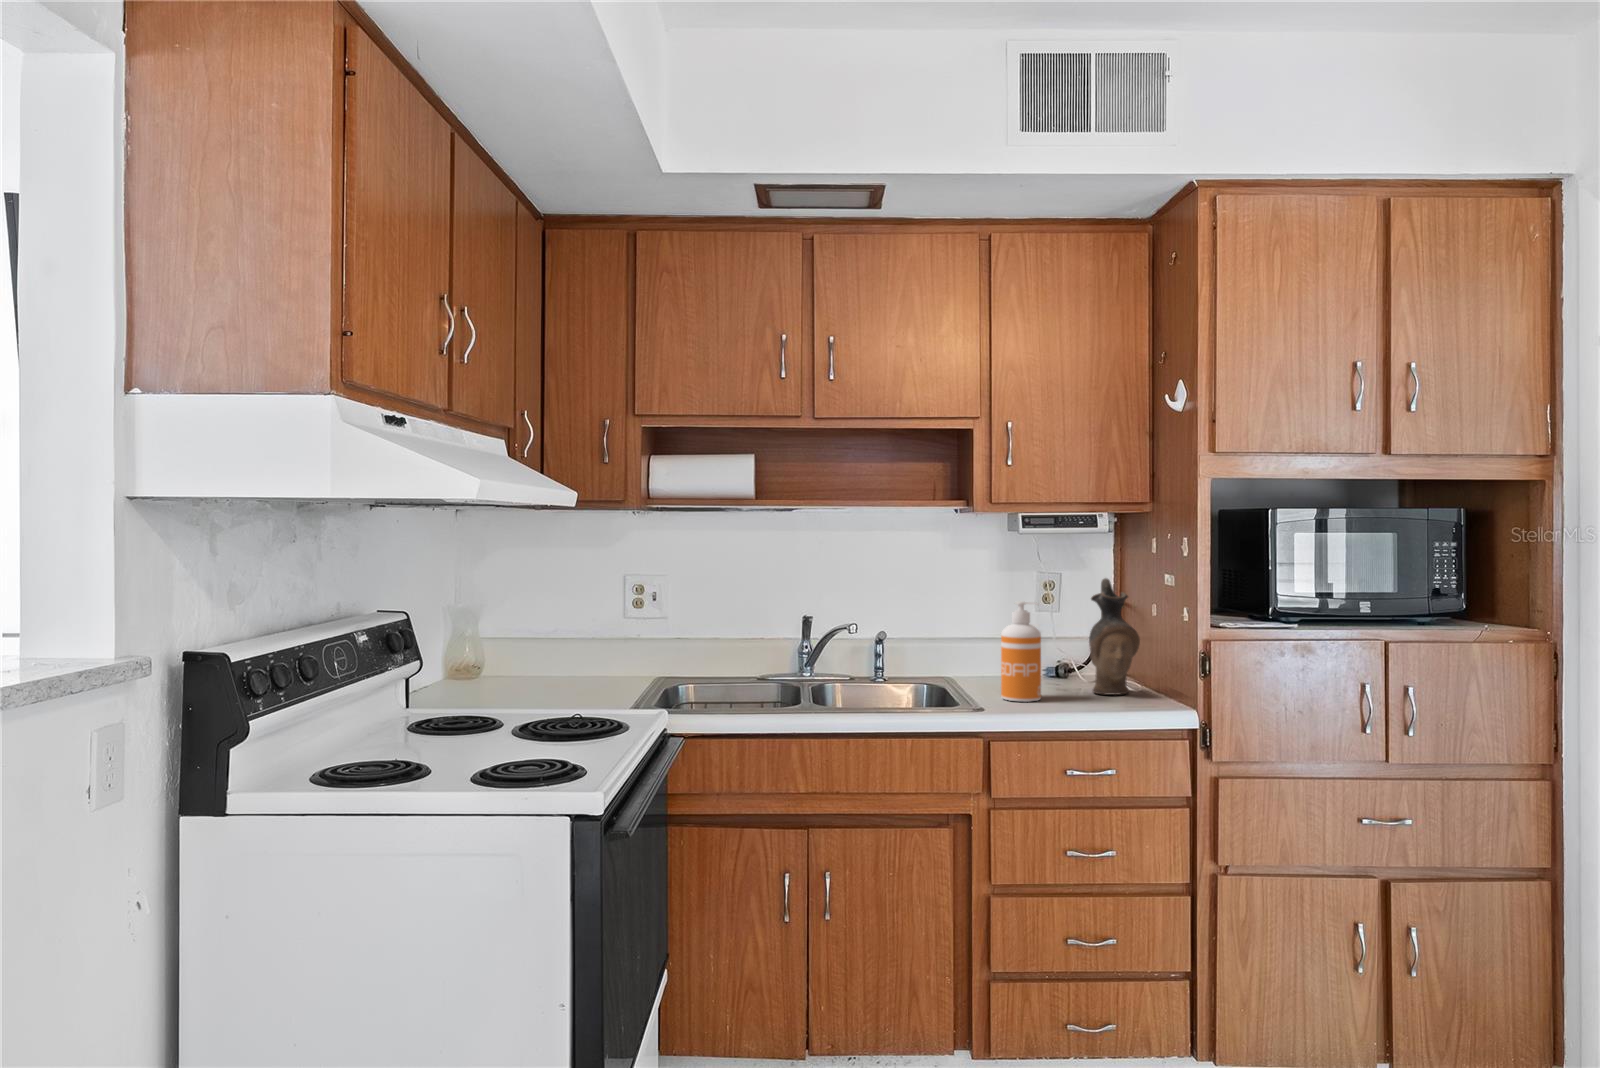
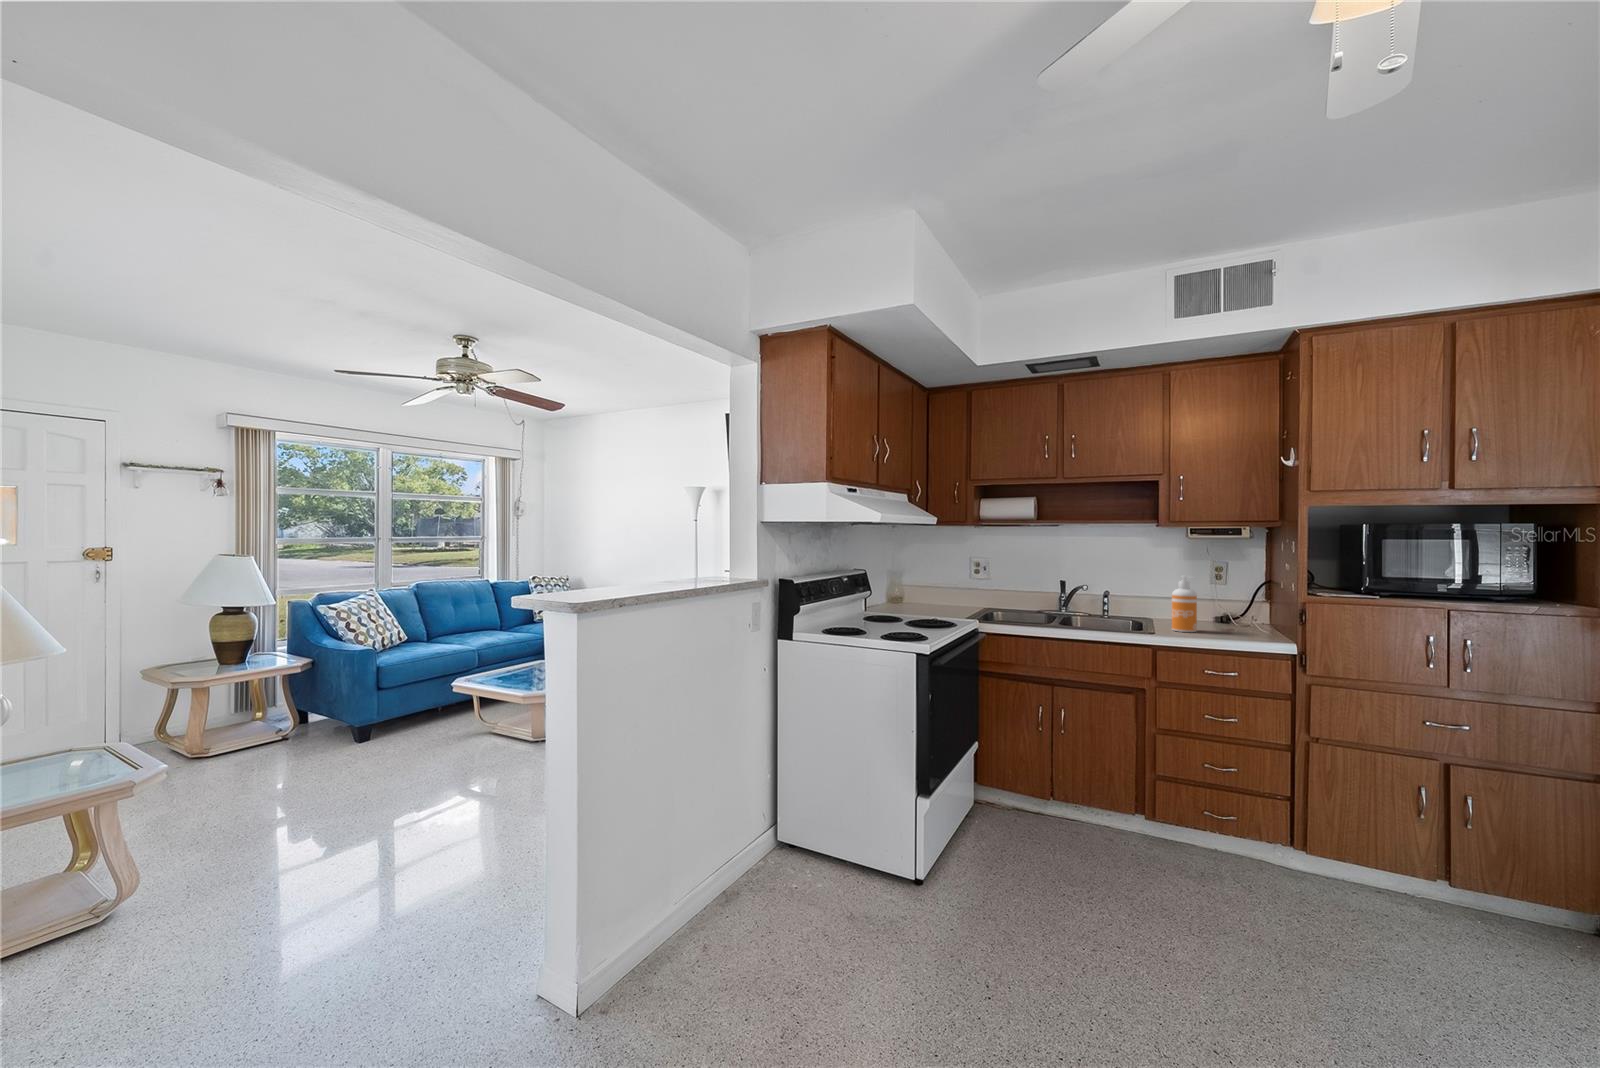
ceramic pitcher: present [1089,578,1140,695] -> none [1234,564,1268,633]

